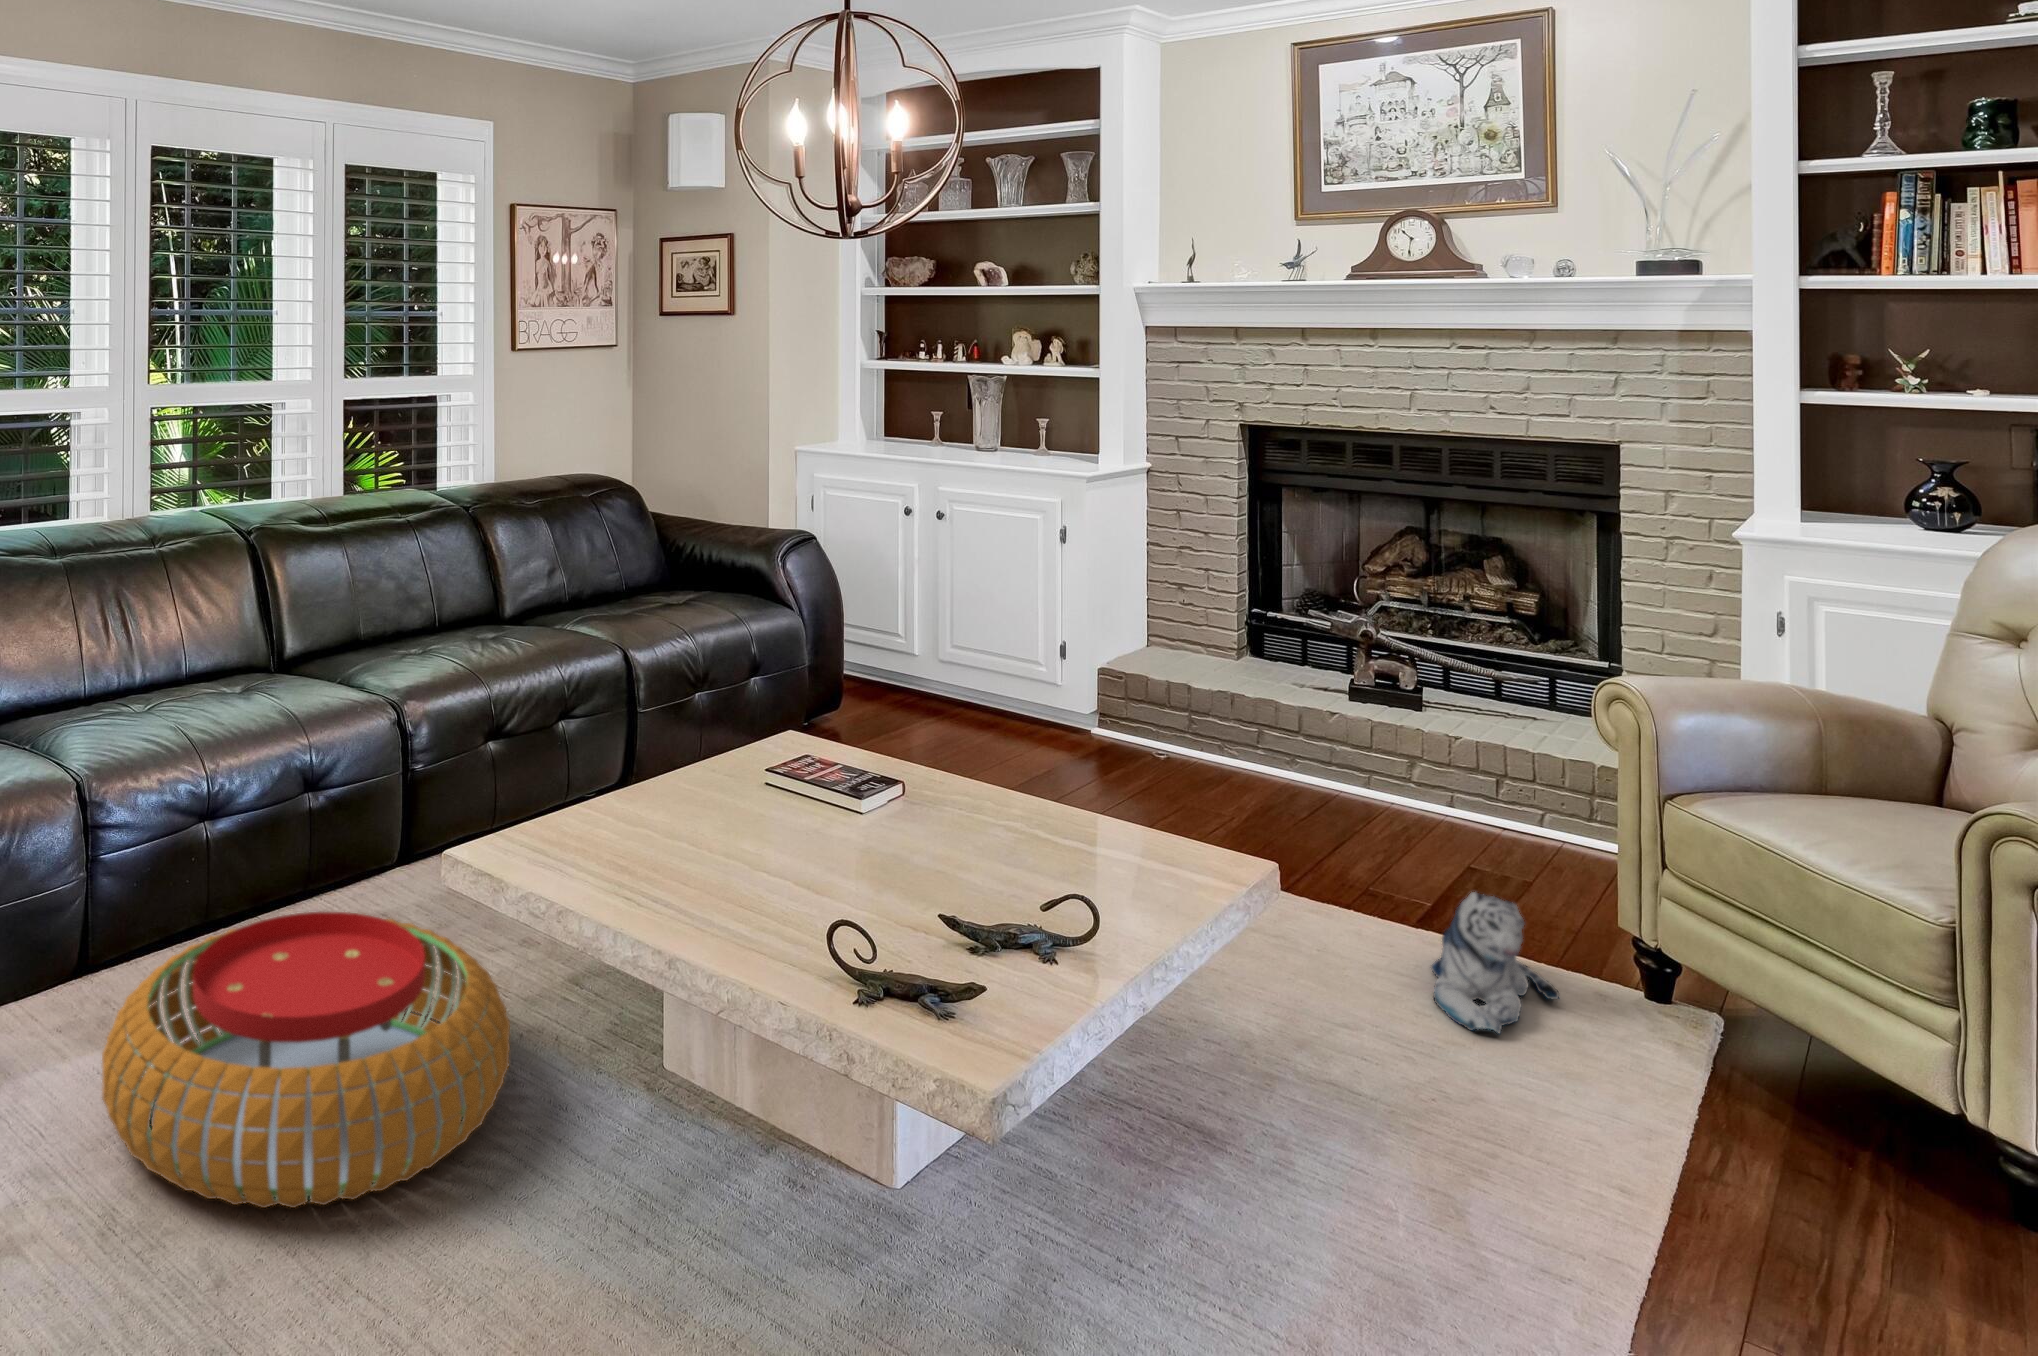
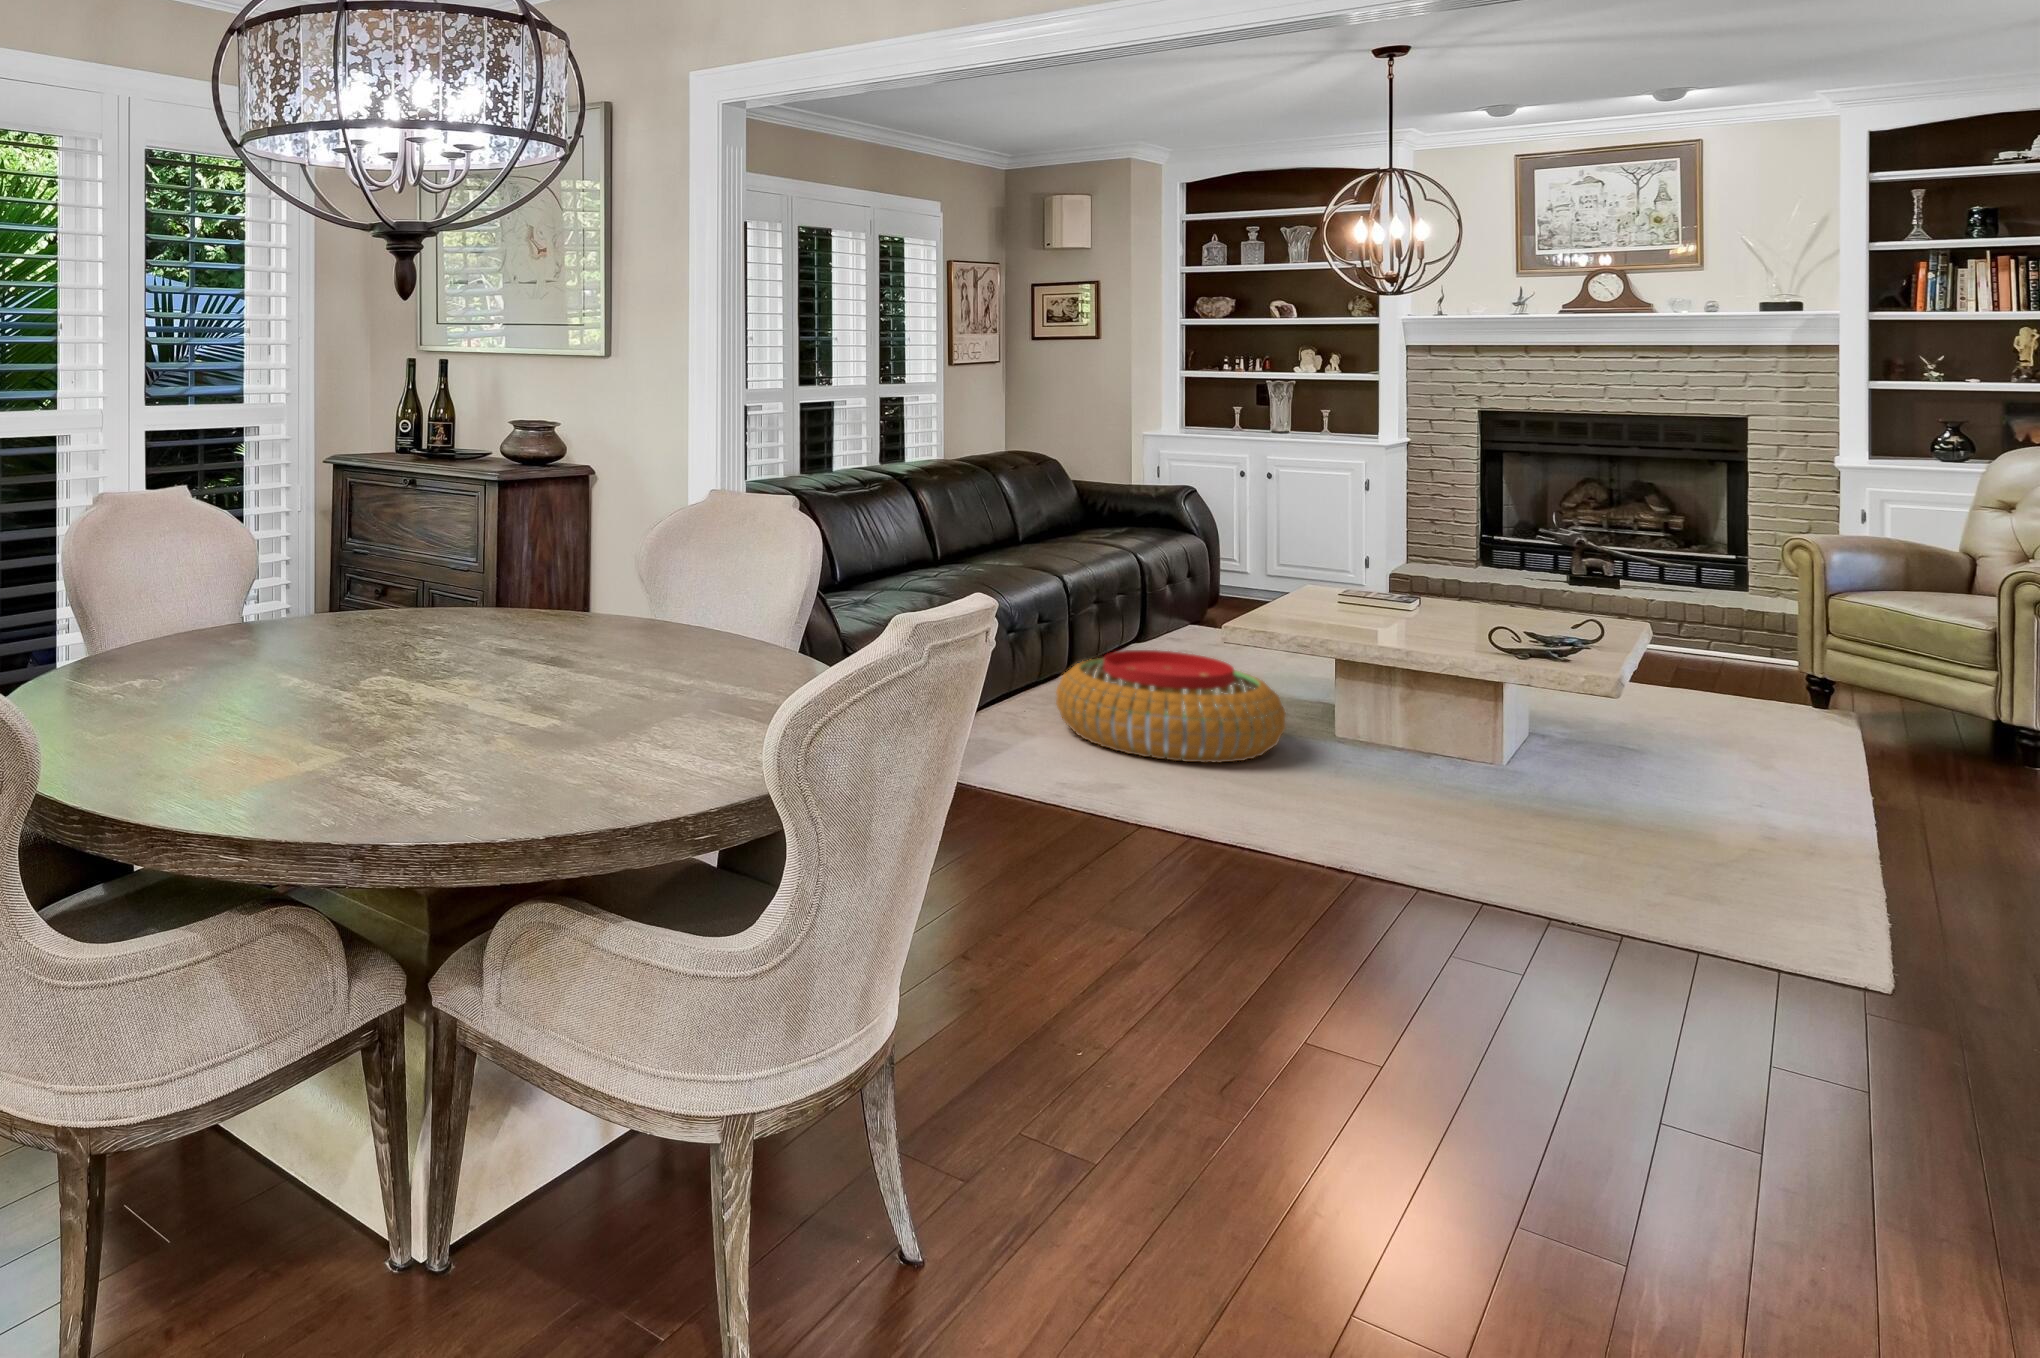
plush toy: present [1431,892,1559,1033] -> none [1694,650,1773,719]

